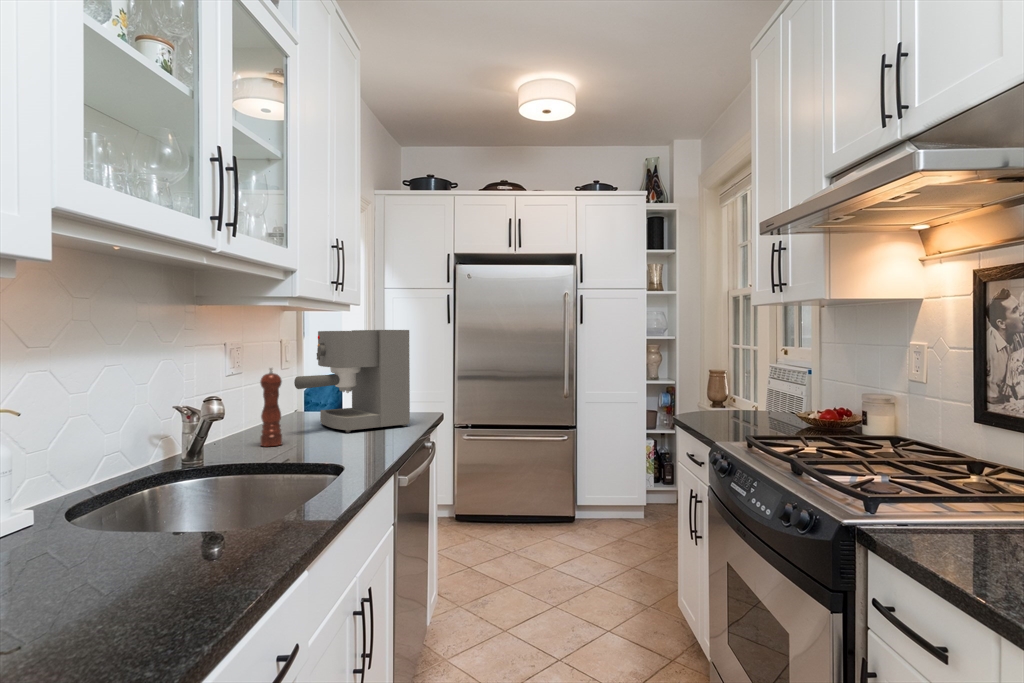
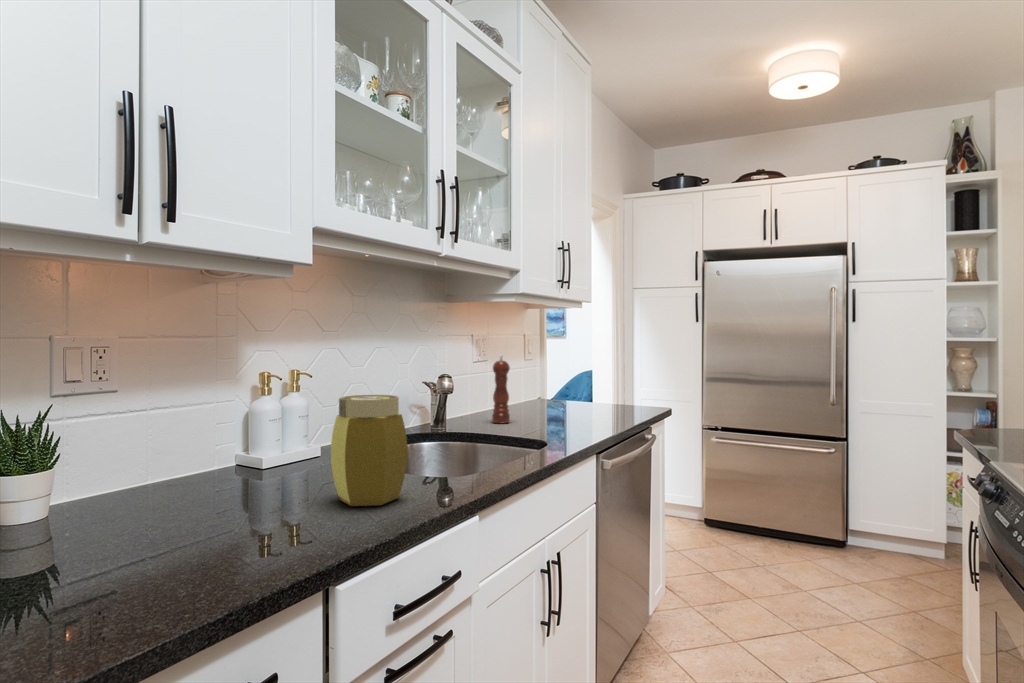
coffee maker: present [294,330,410,432] -> none [524,324,629,418]
jar: none [99,443,217,604] -> present [331,395,407,506]

